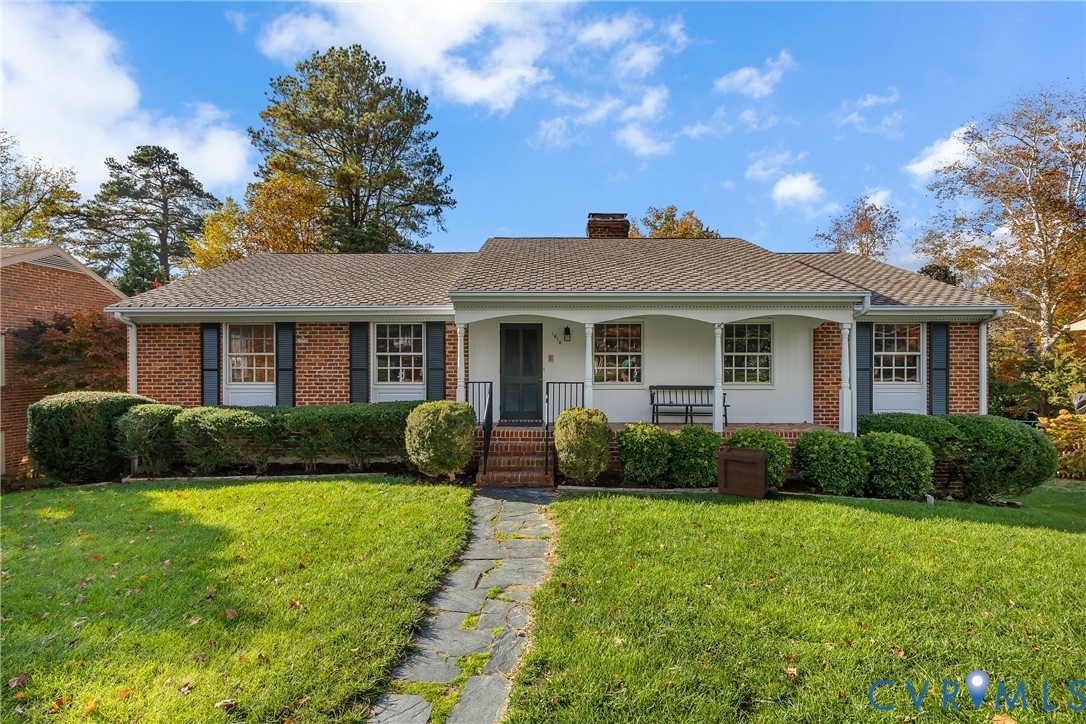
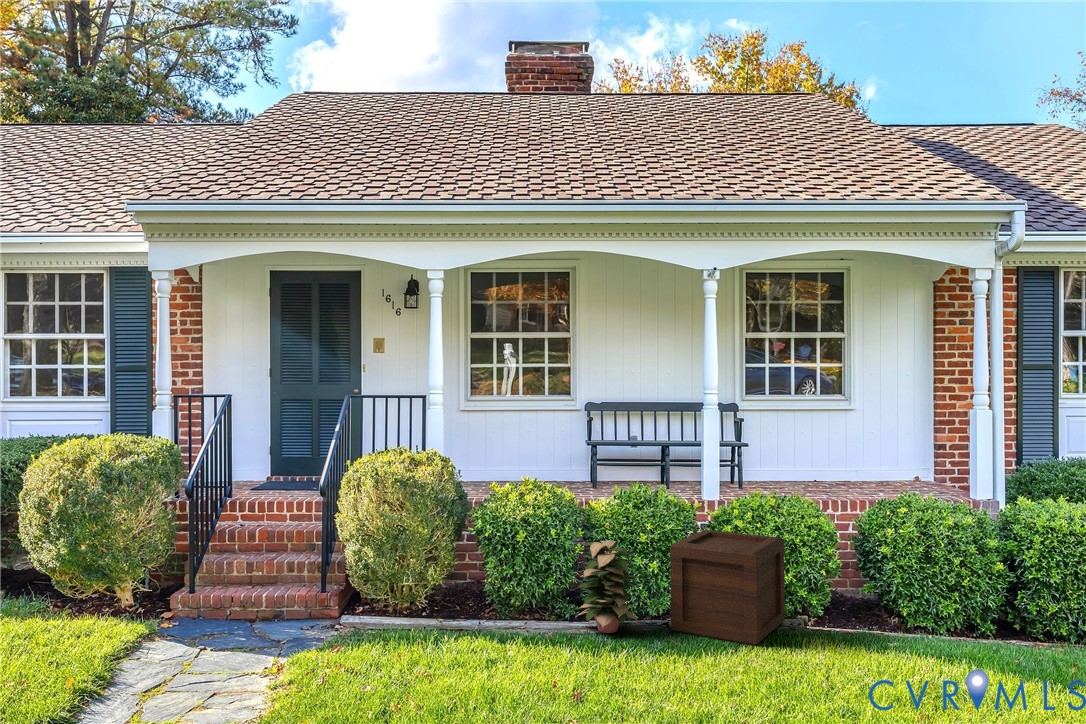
decorative plant: none [673,451,704,493] -> present [577,541,638,633]

